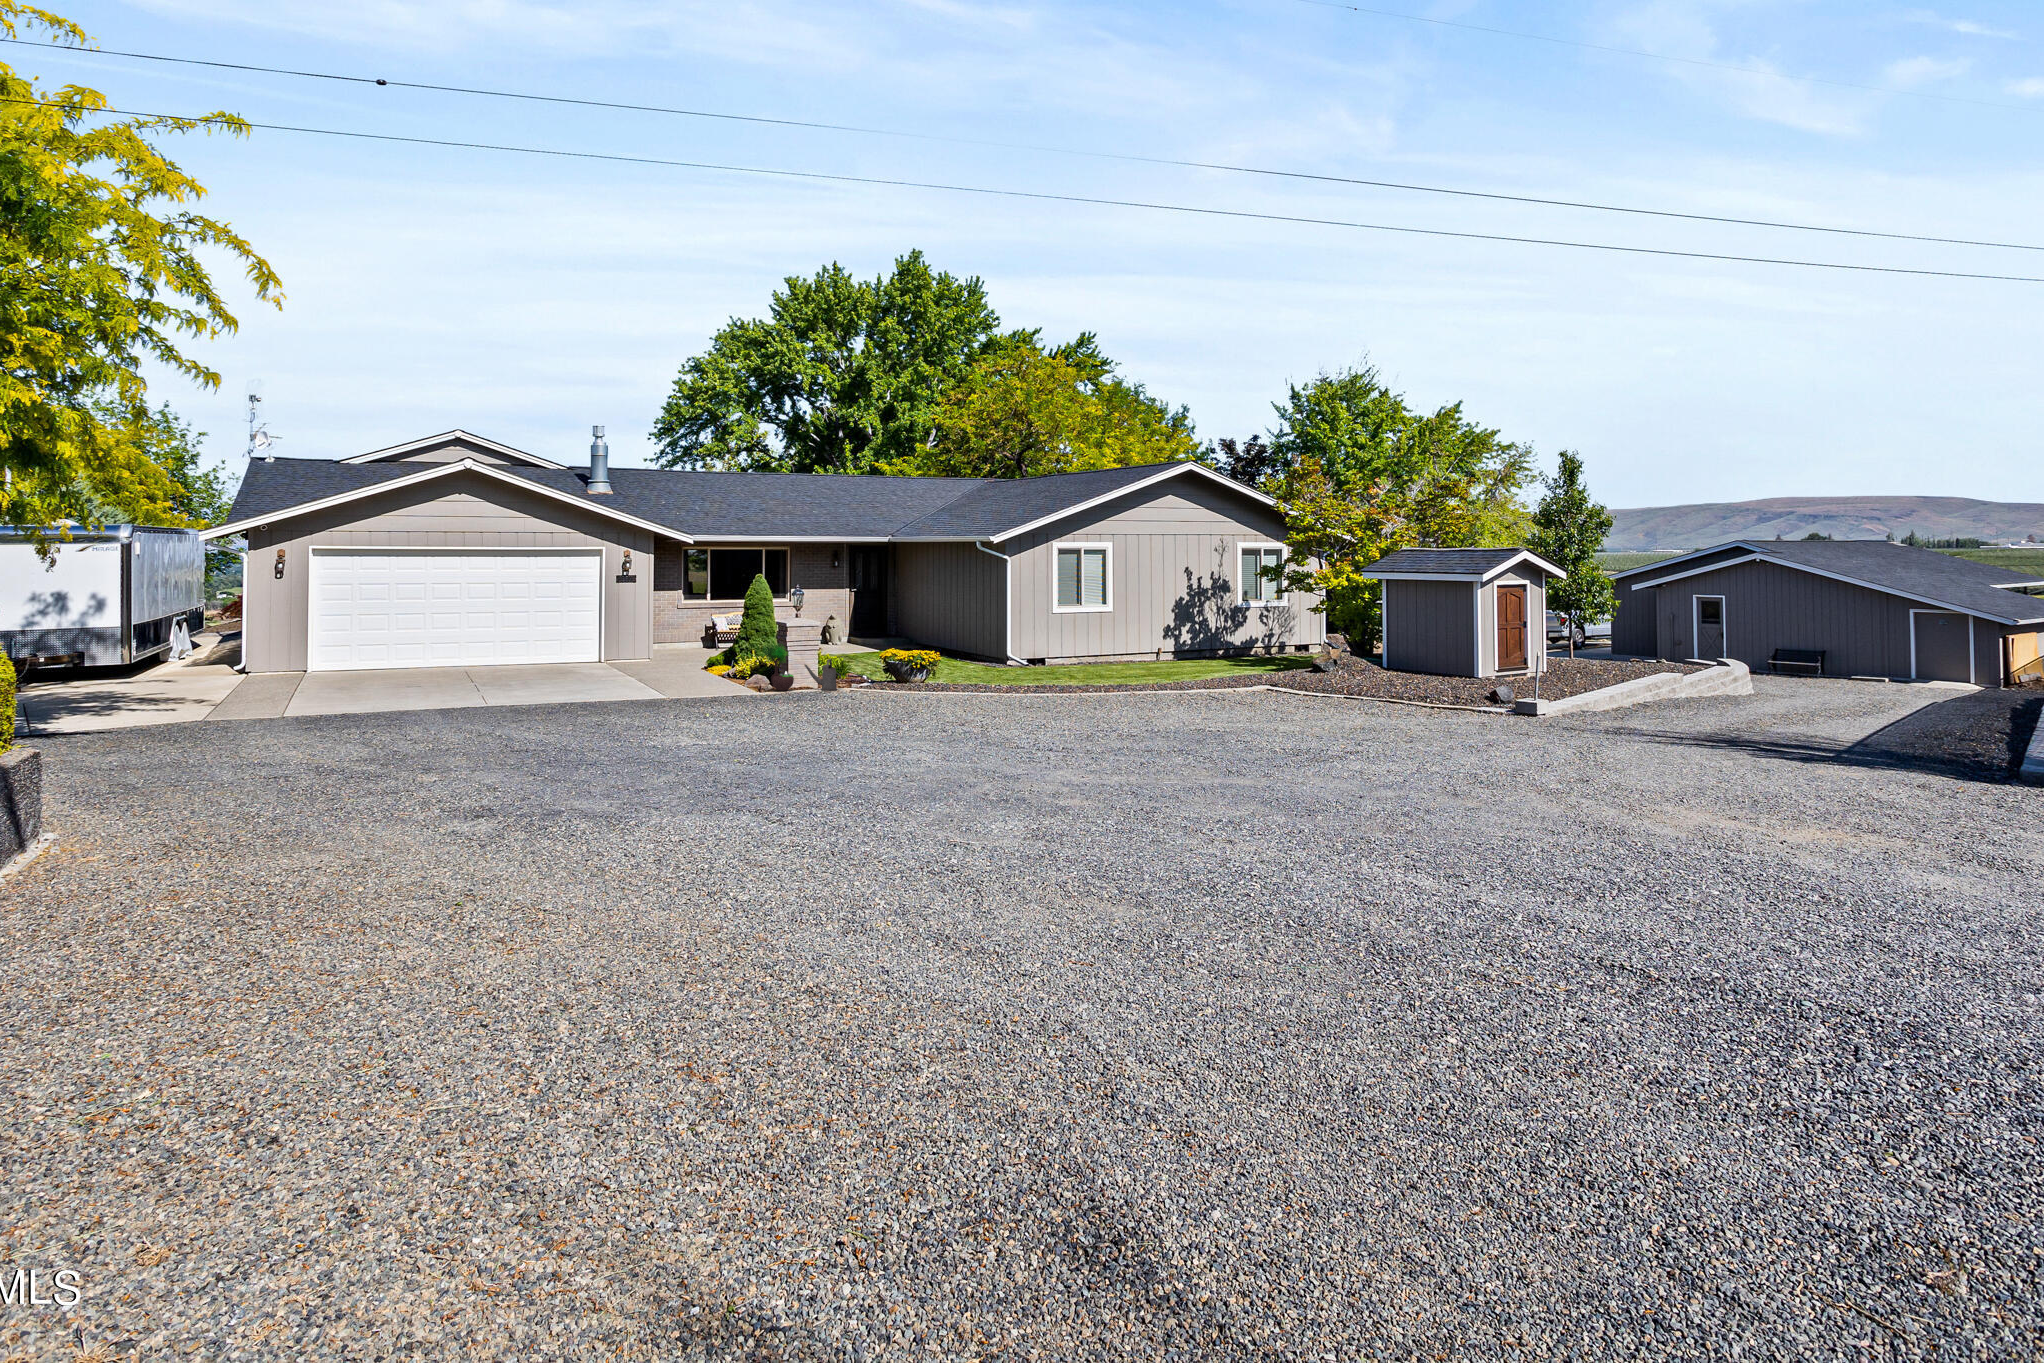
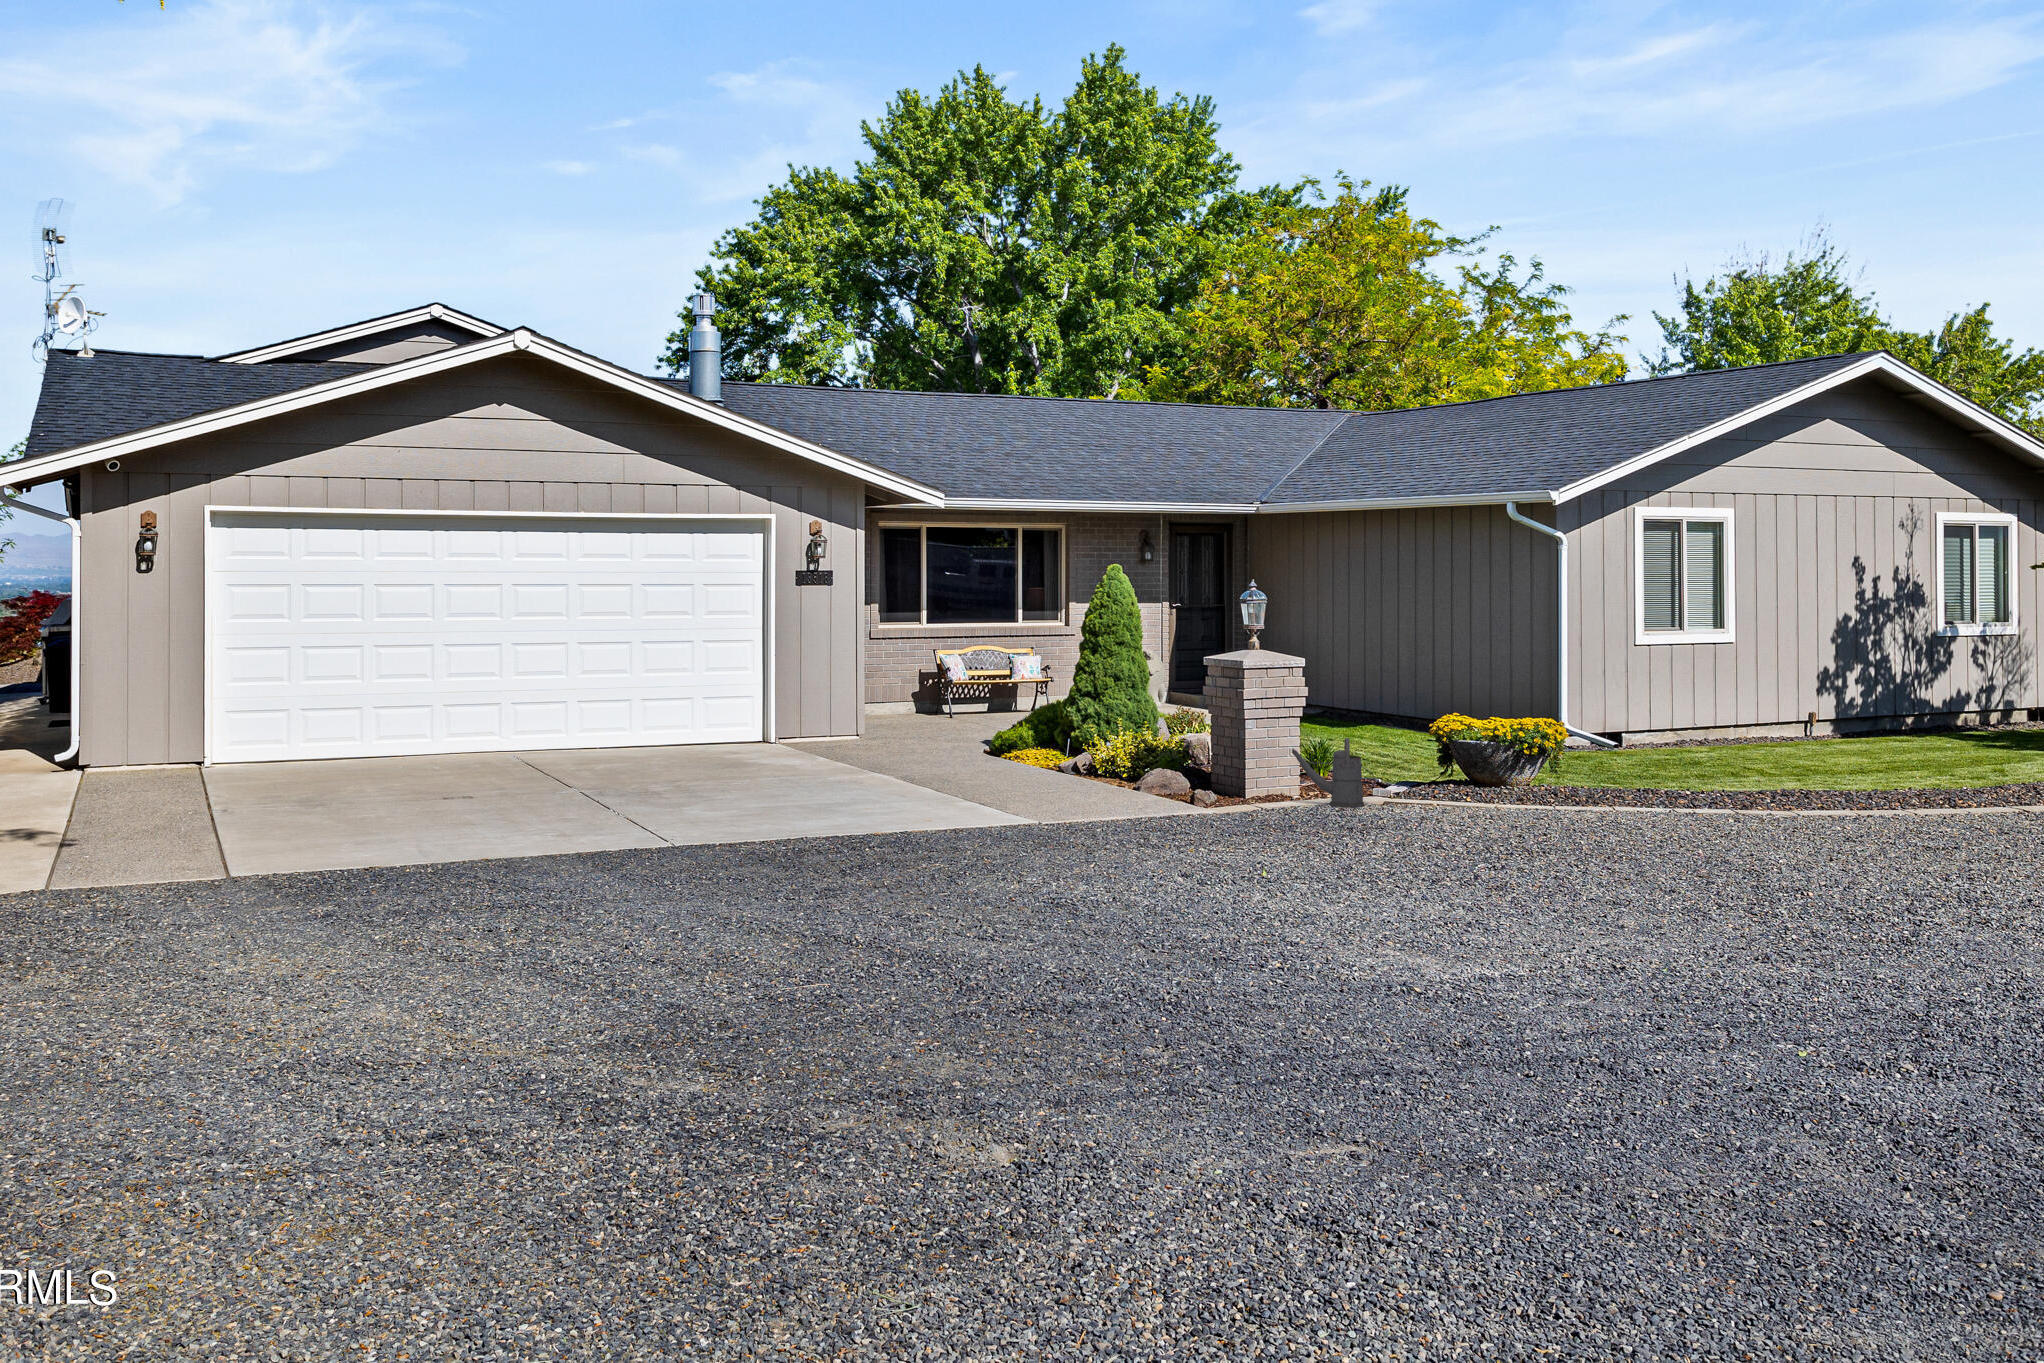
potted tree: present [763,645,794,691] -> none [1206,696,1278,807]

